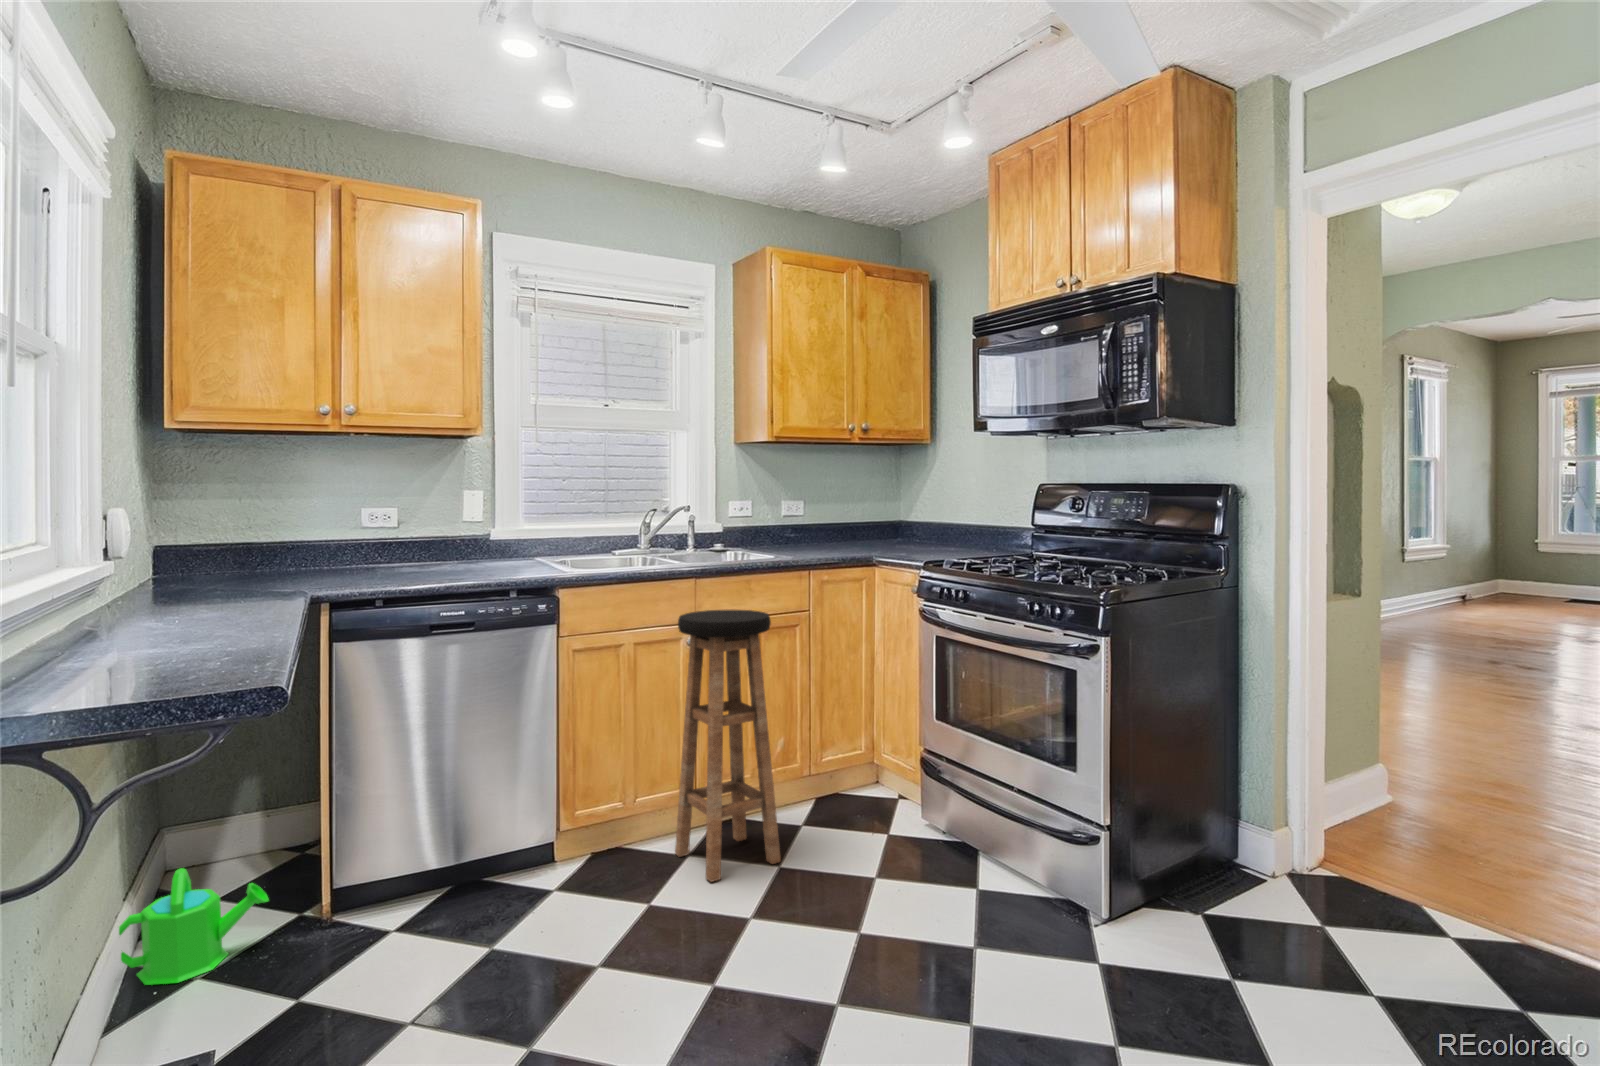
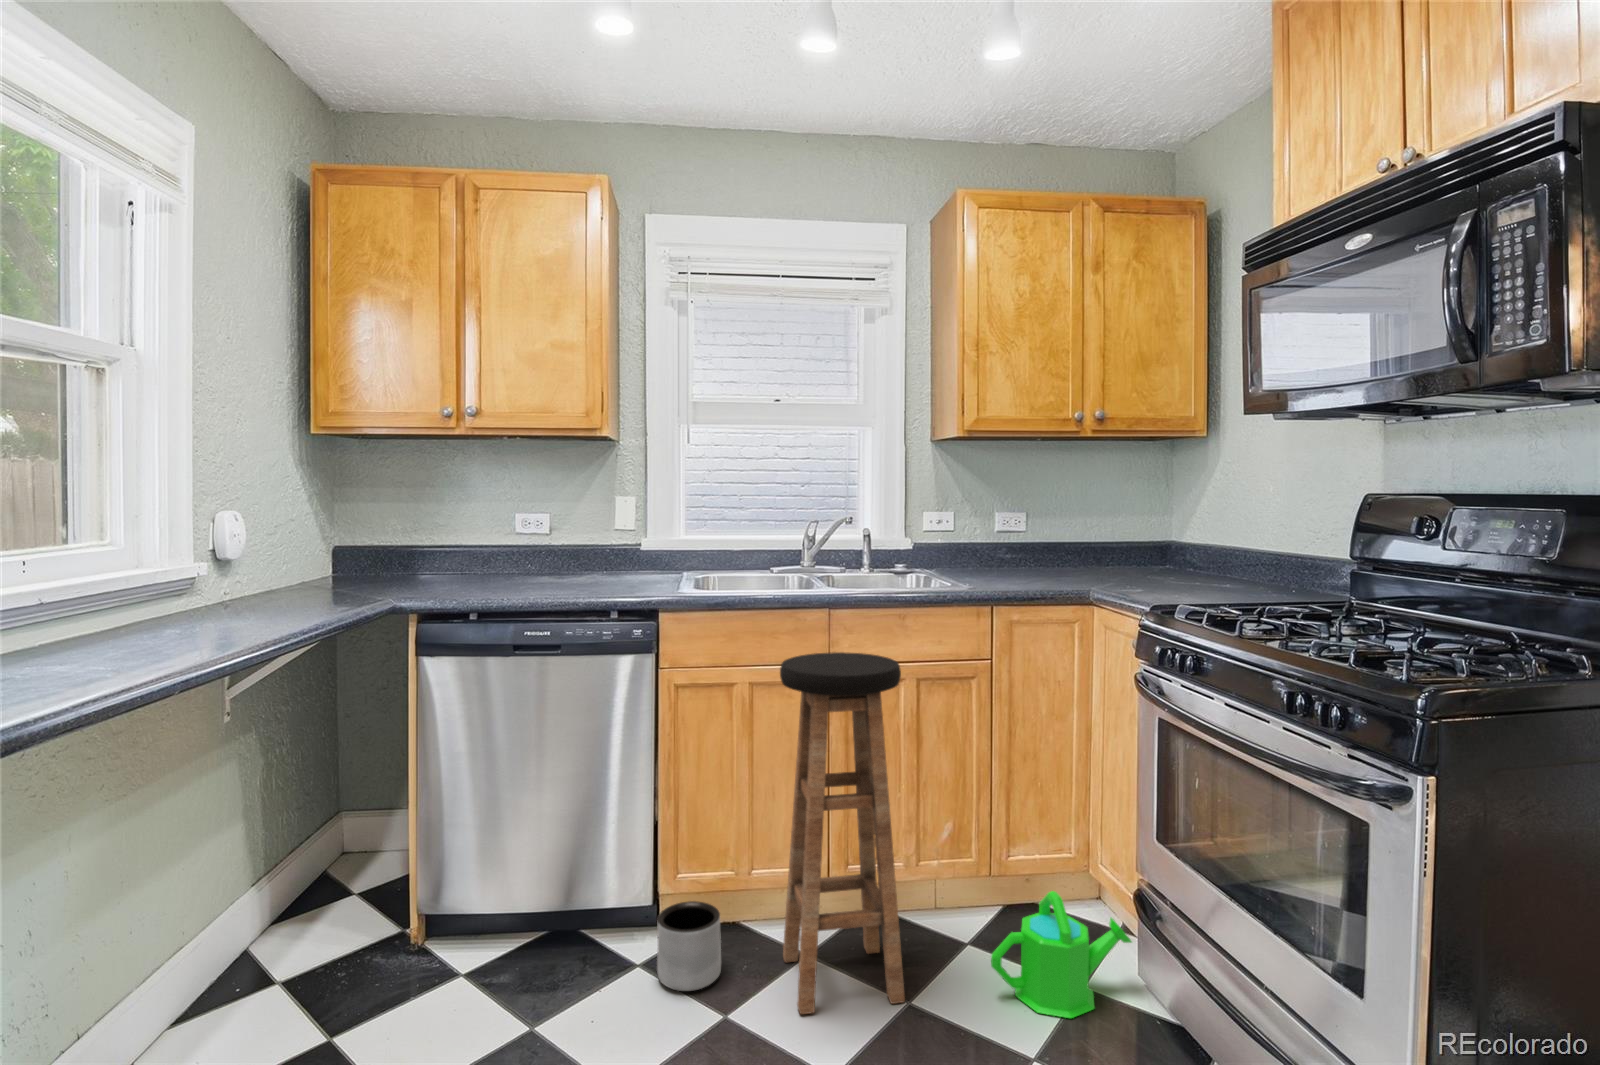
planter: none [582,820,635,888] -> present [657,901,721,991]
watering can: present [119,868,269,985] -> present [991,891,1132,1018]

